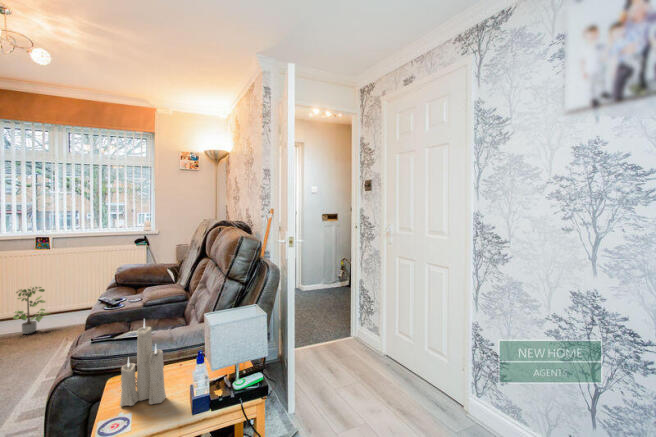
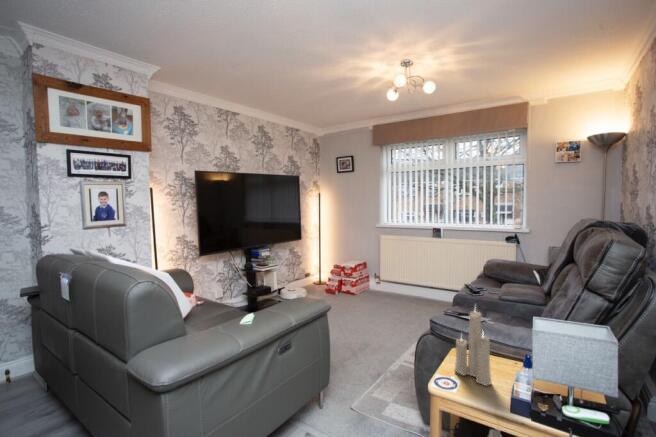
potted plant: present [13,287,49,334] -> none [417,266,440,302]

